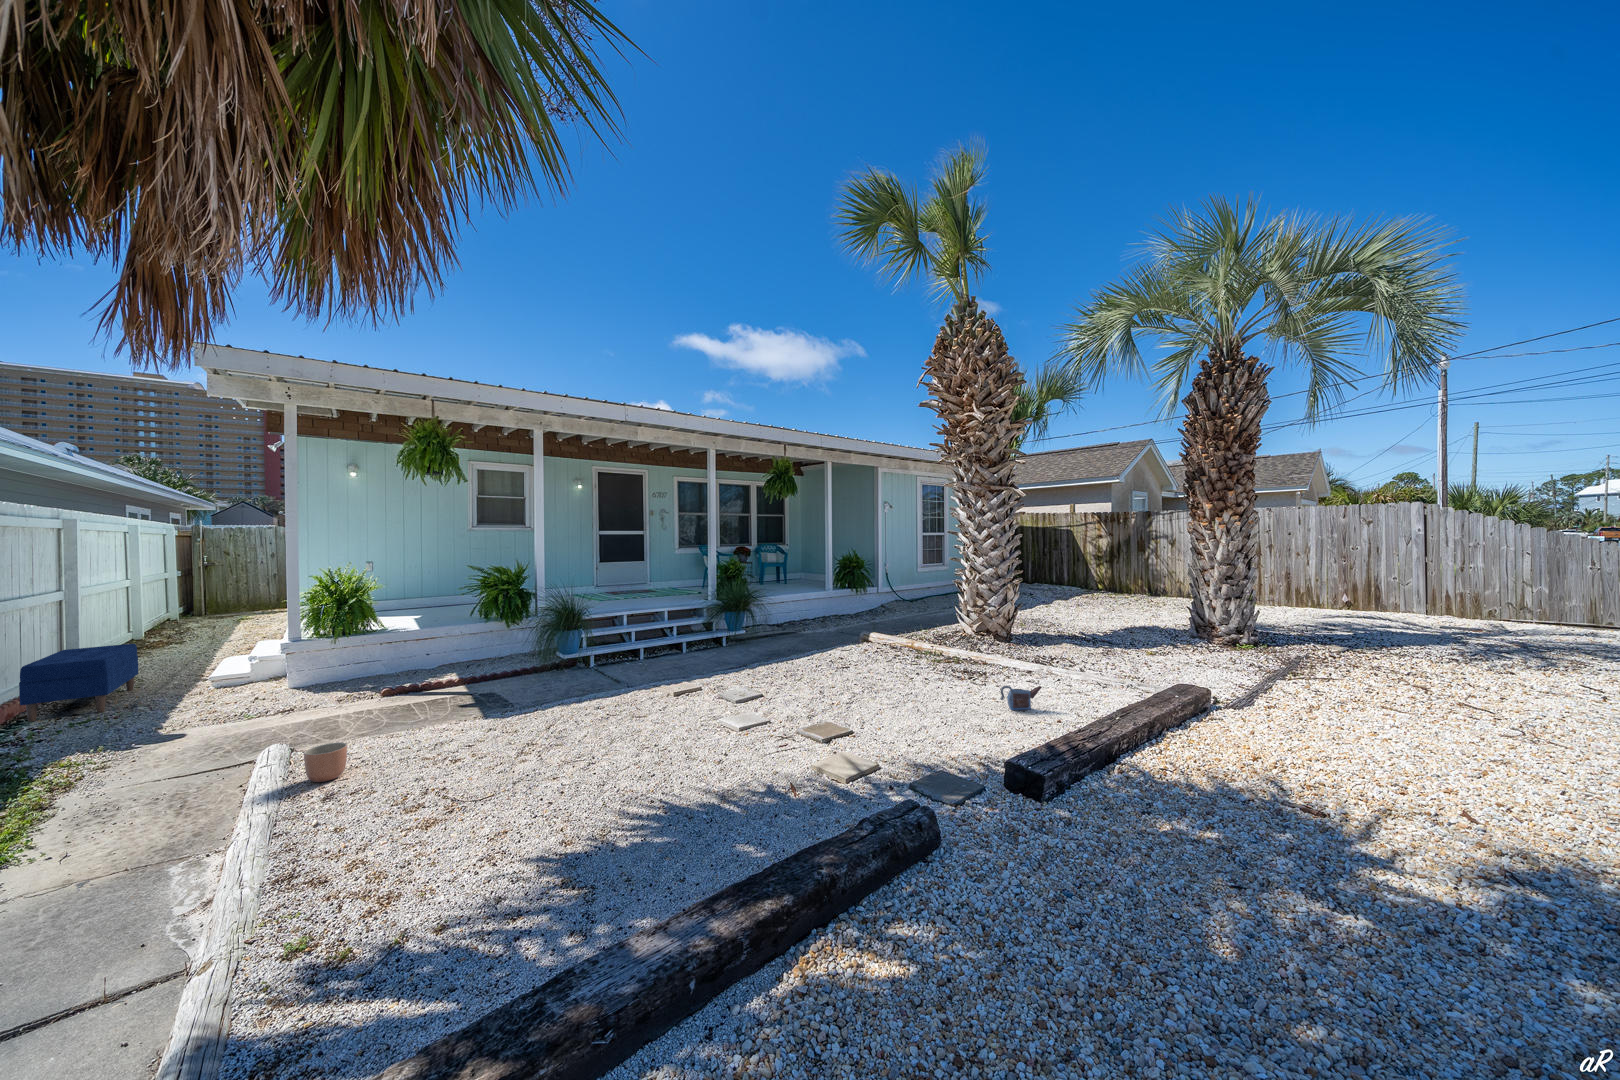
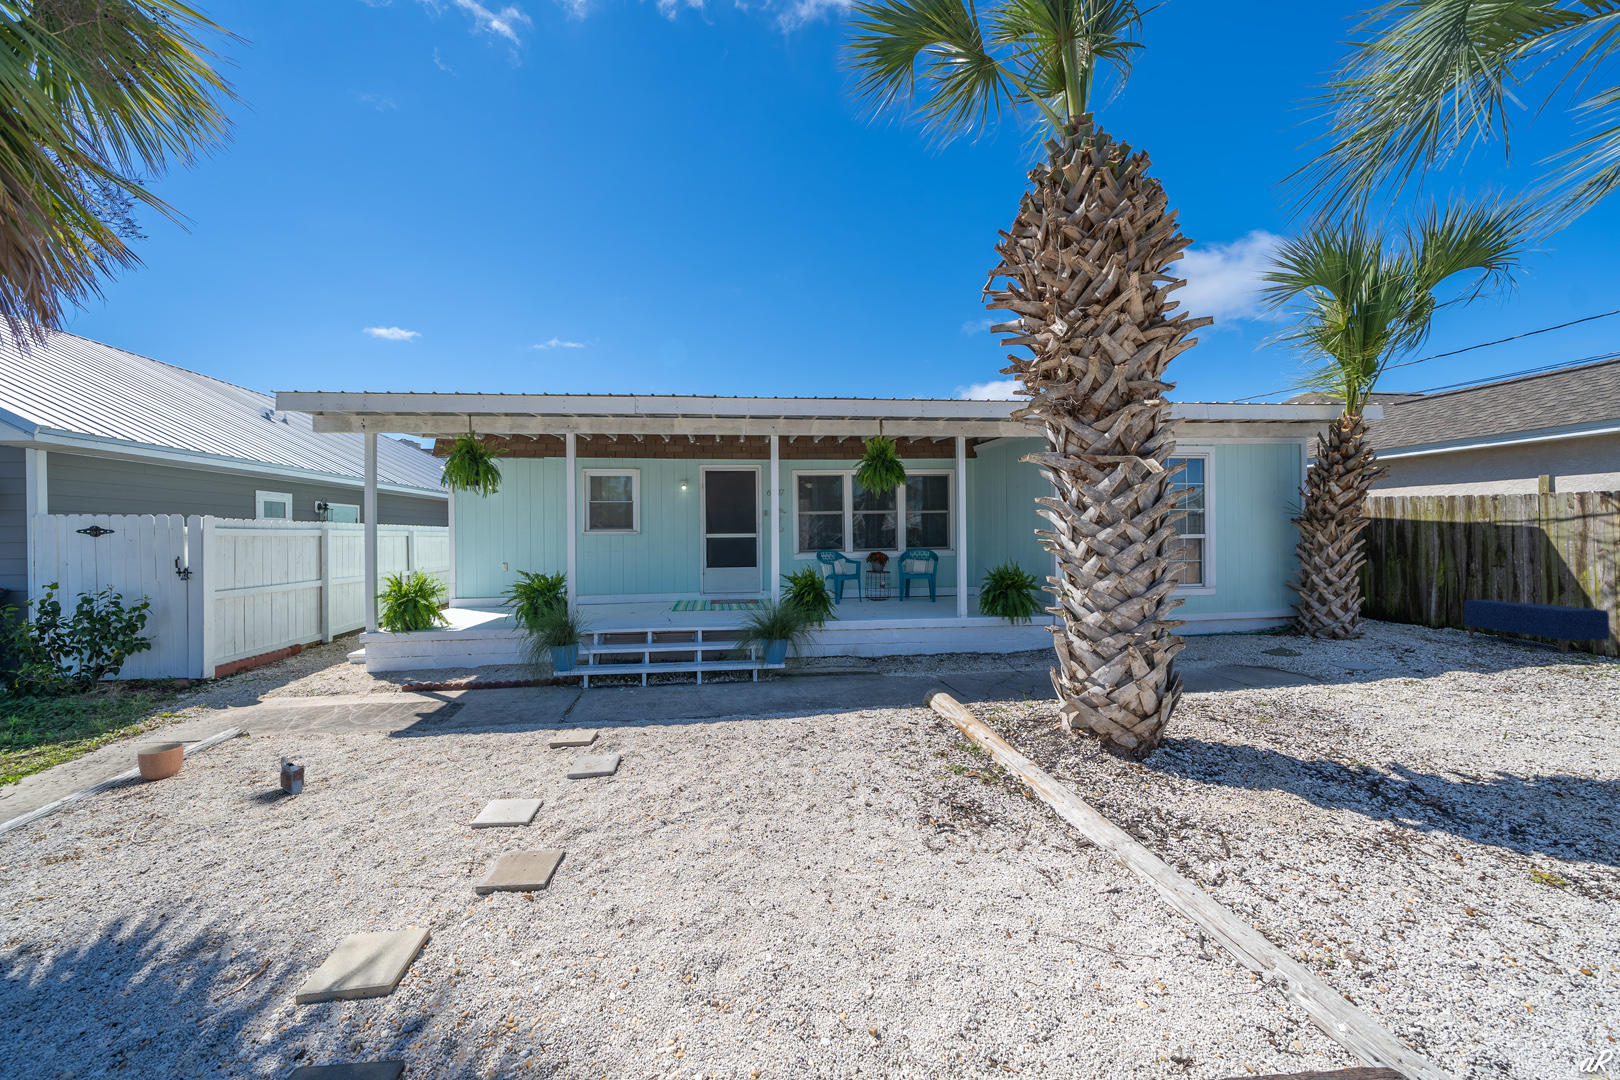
bench: present [19,644,138,722] -> present [1464,599,1609,653]
watering can: present [1000,686,1042,710] -> present [280,756,305,795]

